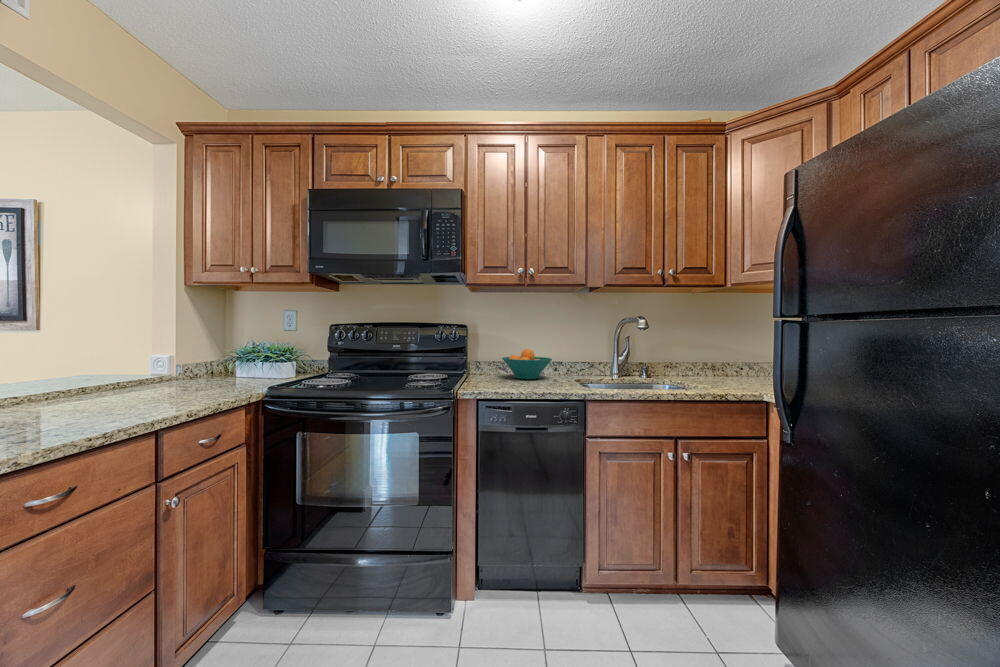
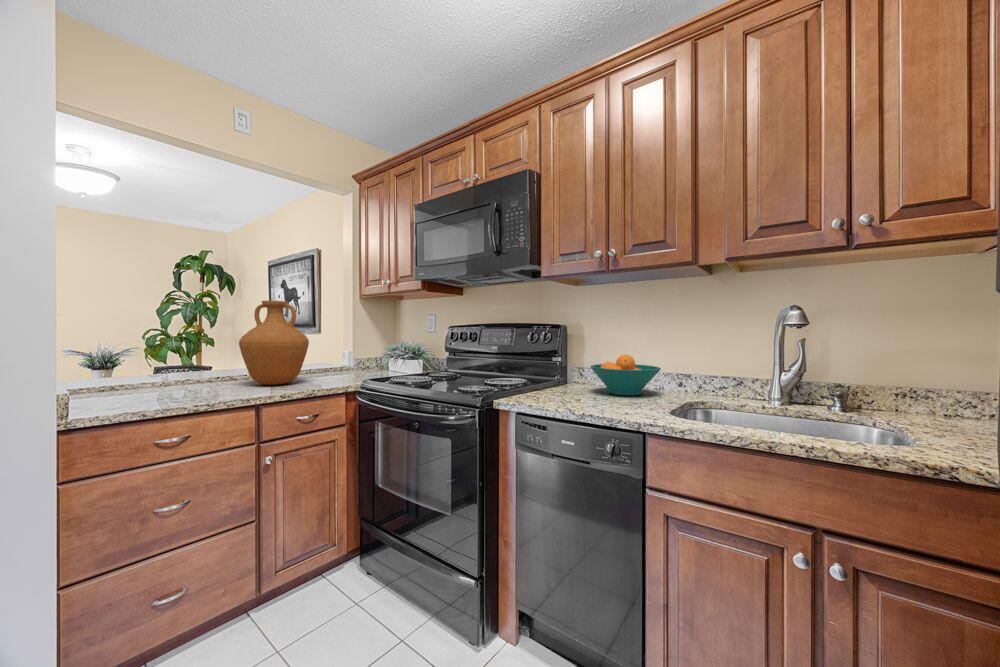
vase: none [69,285,188,404] -> present [239,301,309,385]

